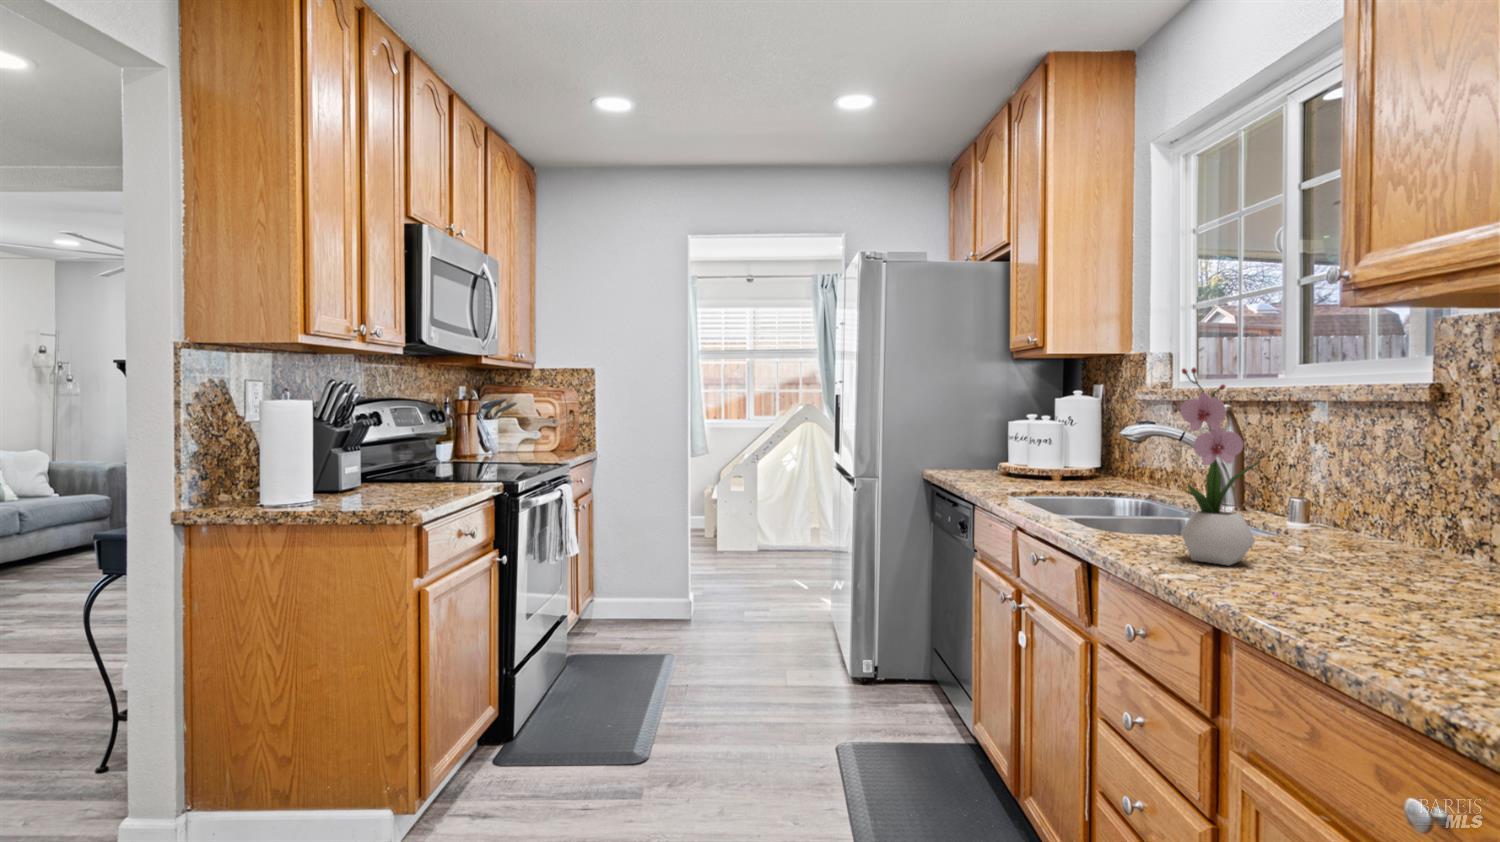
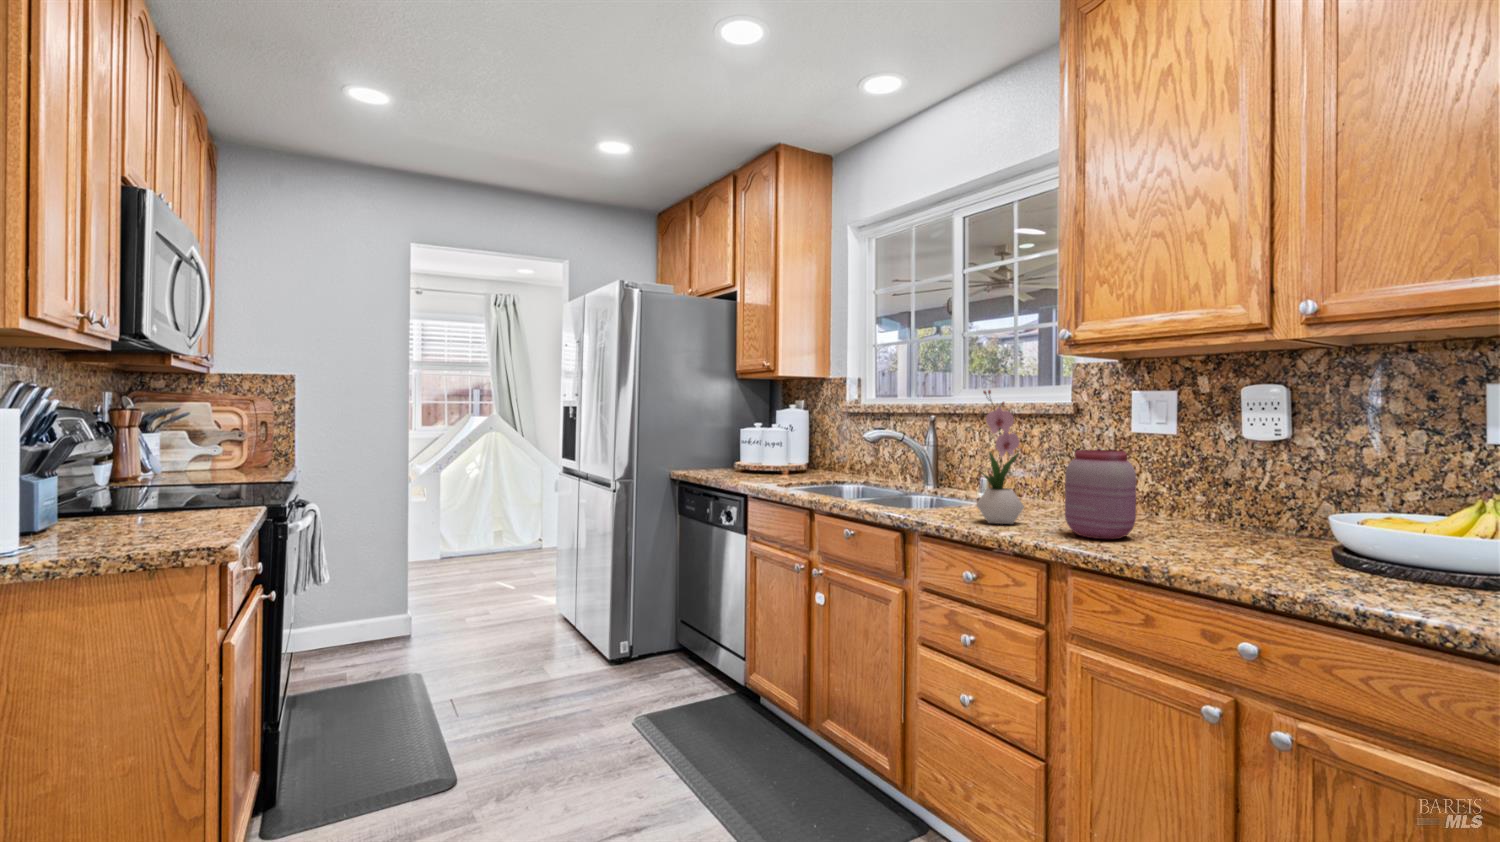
jar: none [1281,459,1407,604] -> present [1065,450,1136,539]

